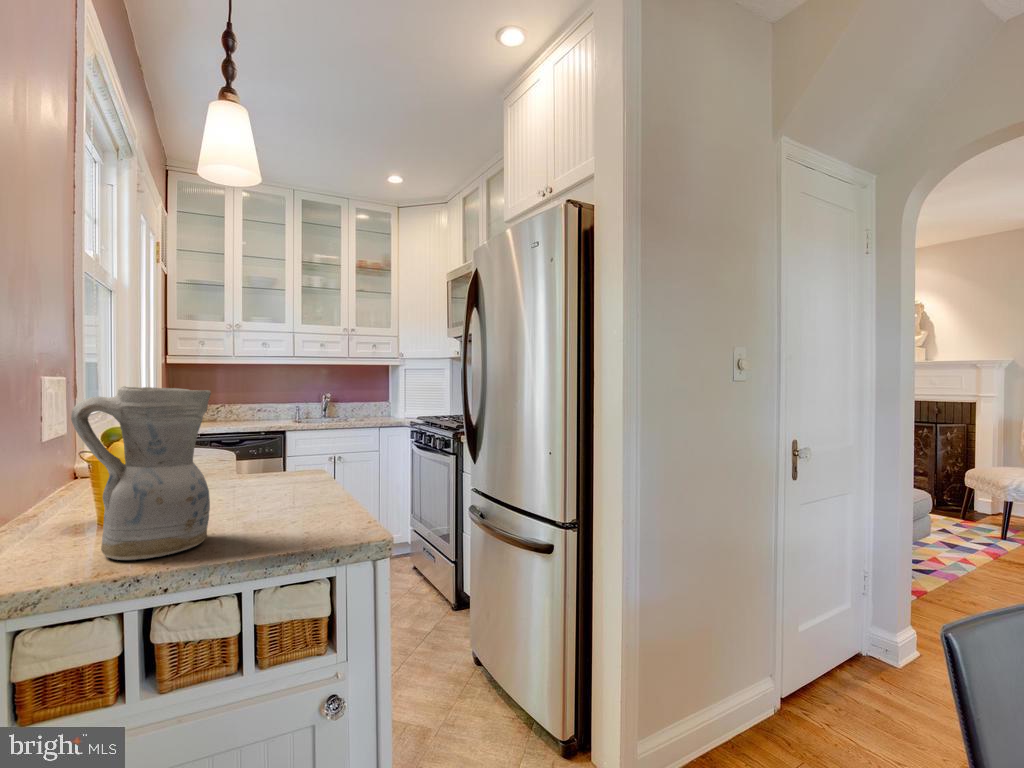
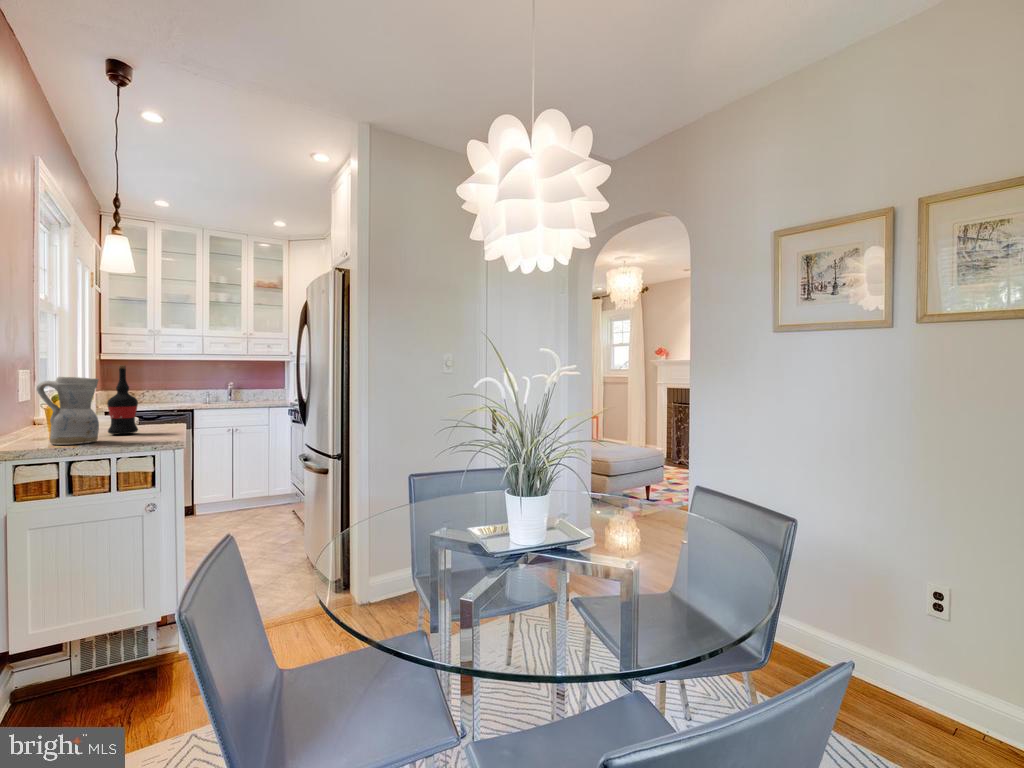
wine bottle: none [215,362,271,508] -> present [107,365,138,434]

